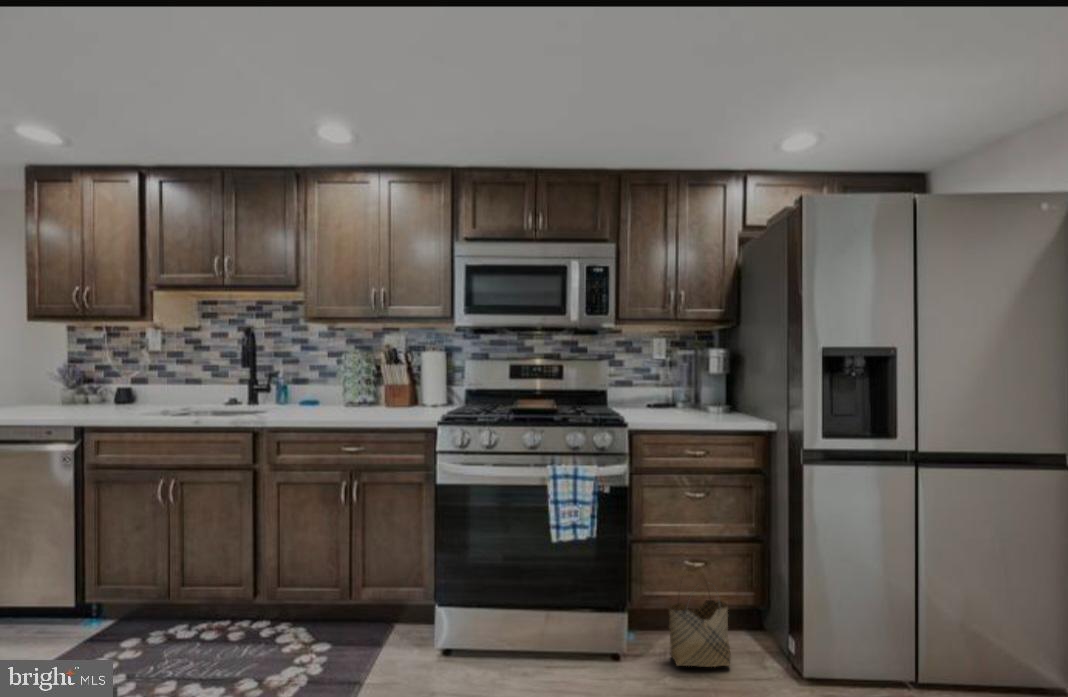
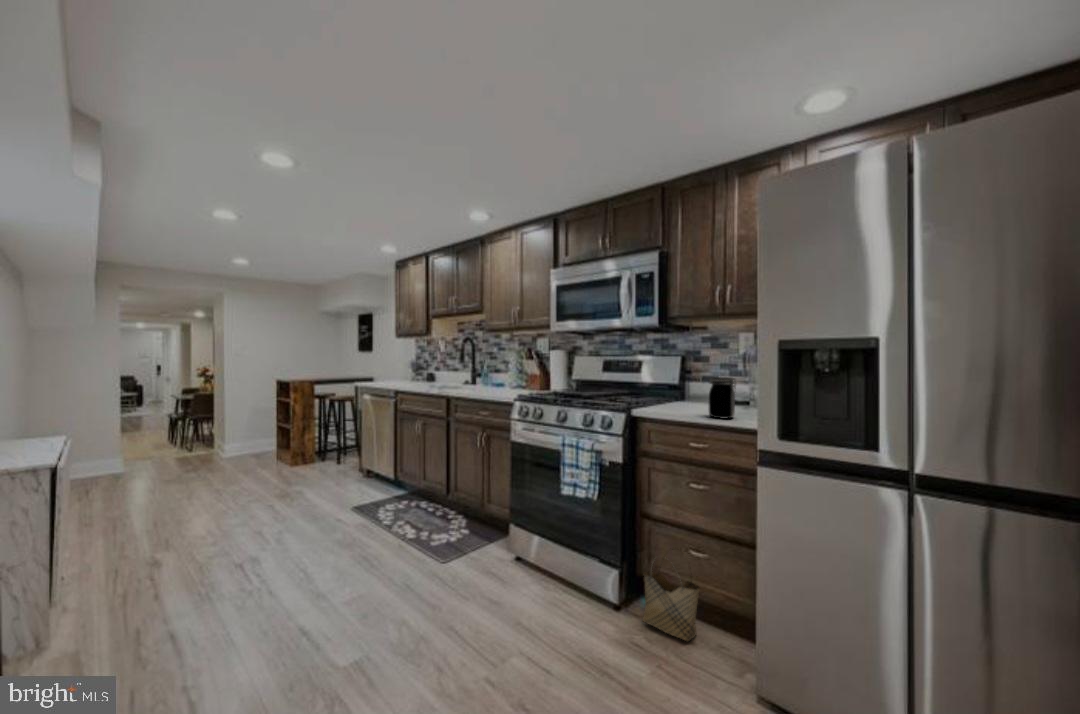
jar: none [703,382,736,423] -> present [709,377,736,418]

